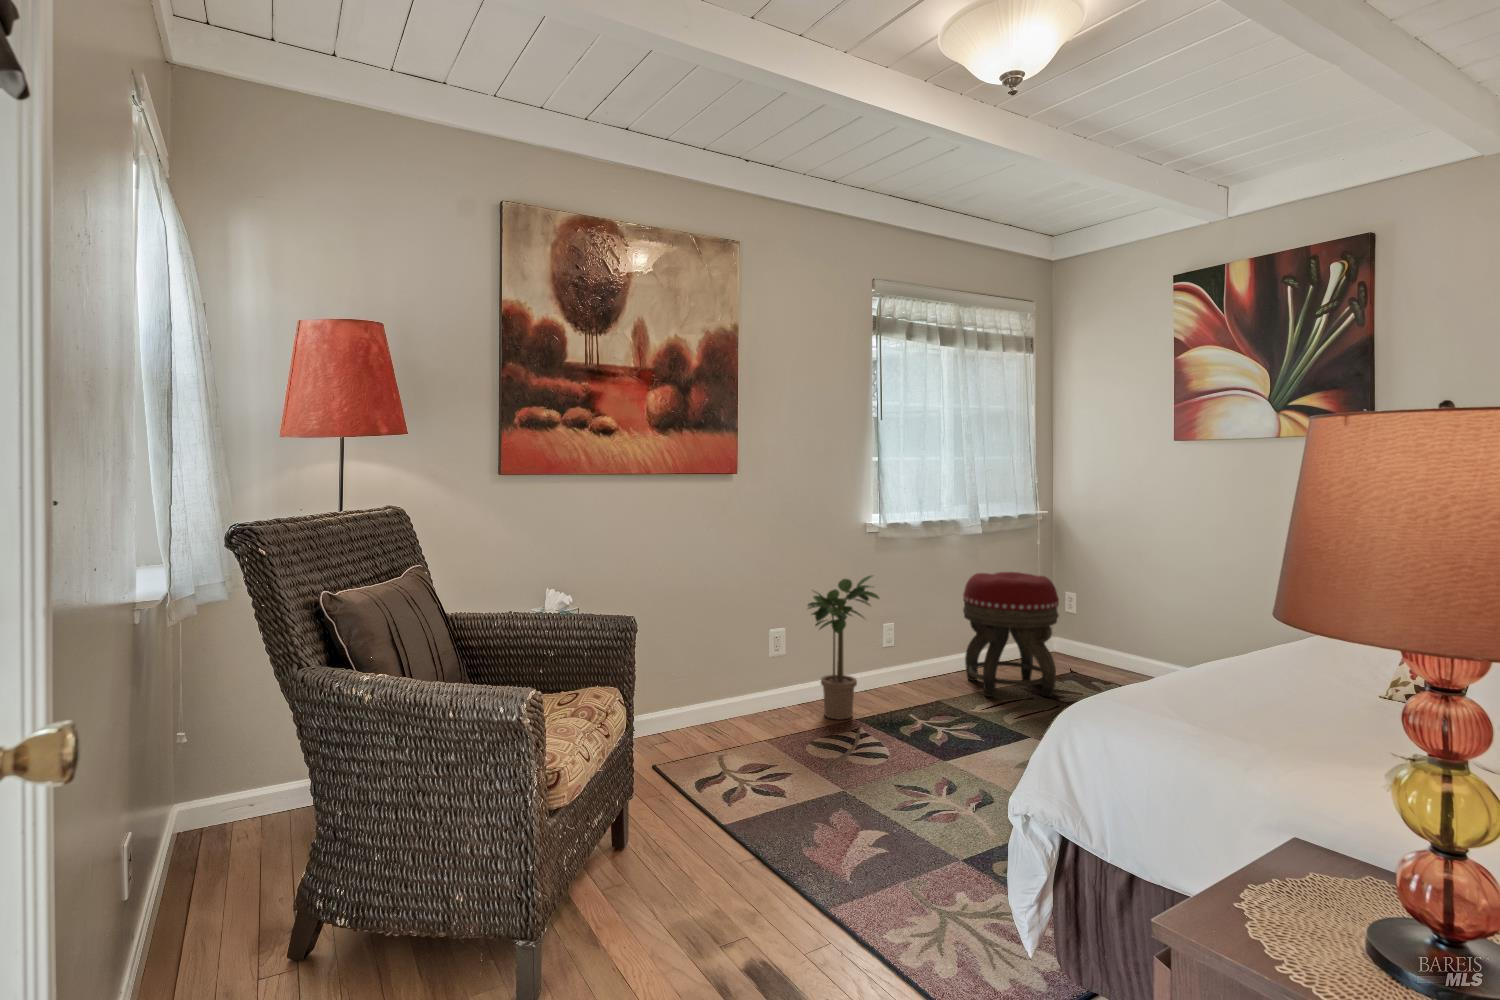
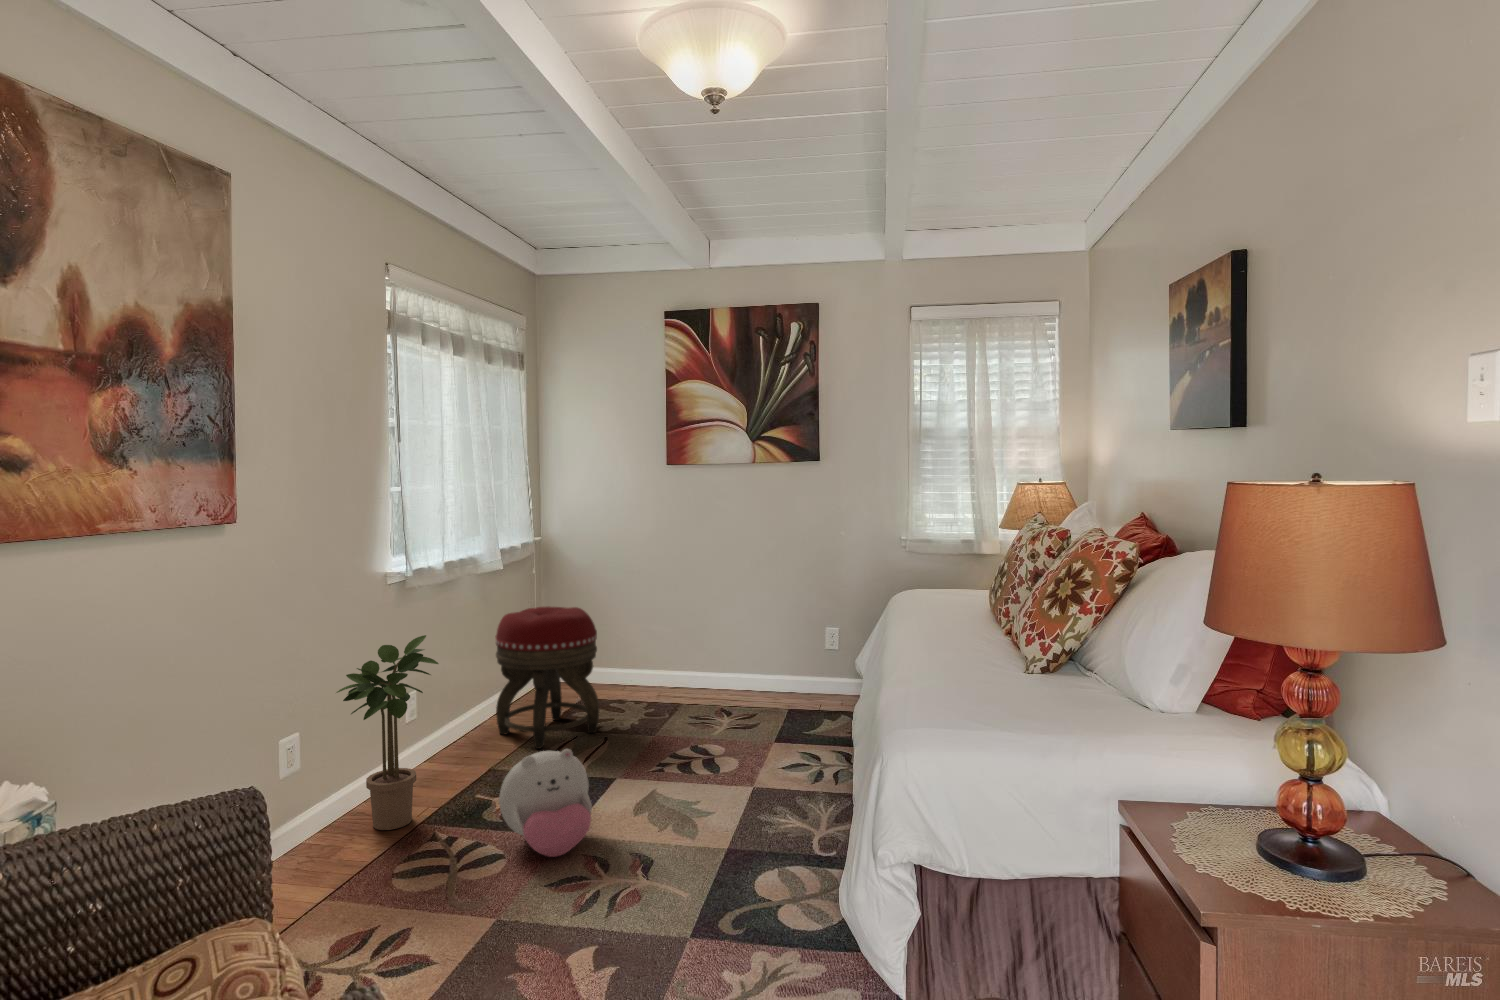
plush toy: none [891,680,968,770] -> present [499,749,592,857]

